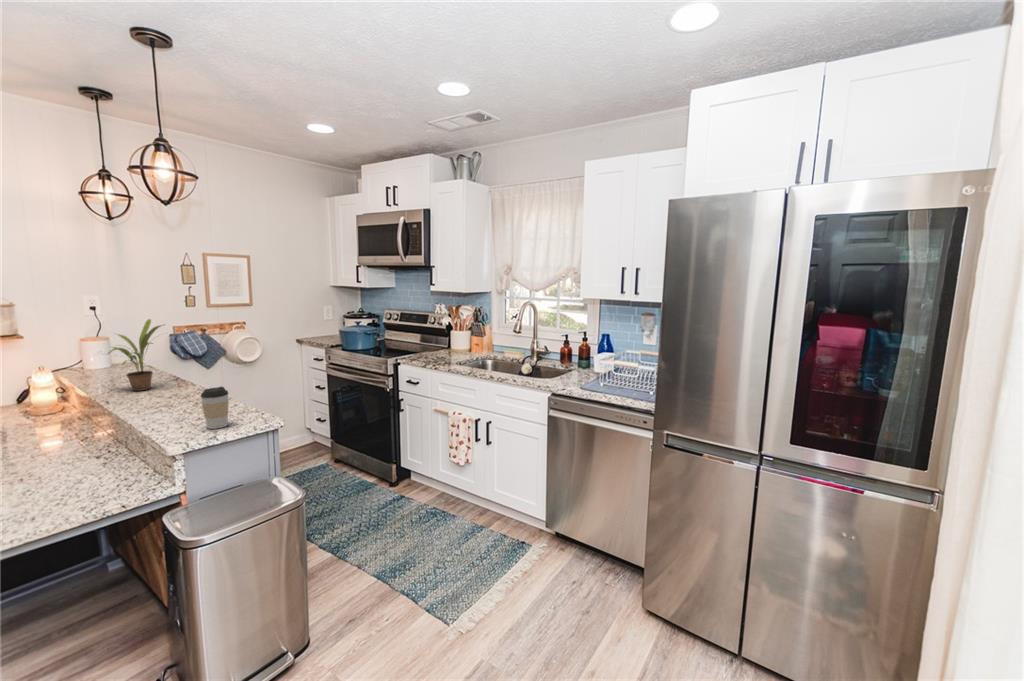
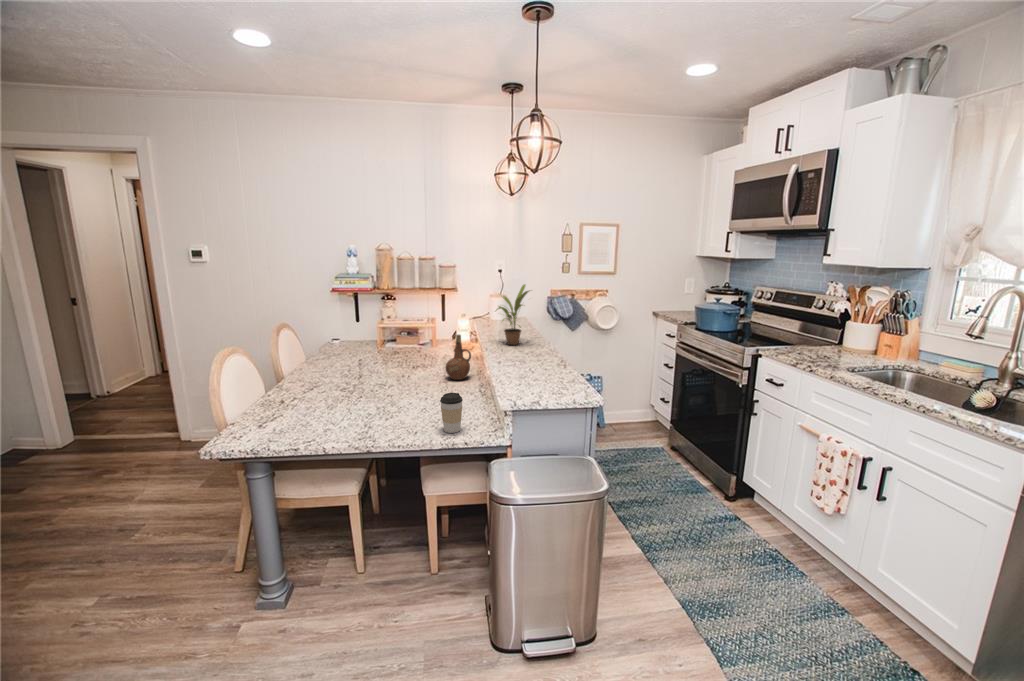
coffee cup: present [201,387,228,429] -> present [440,393,463,433]
ceramic pitcher: none [33,388,80,448] -> present [445,335,471,380]

